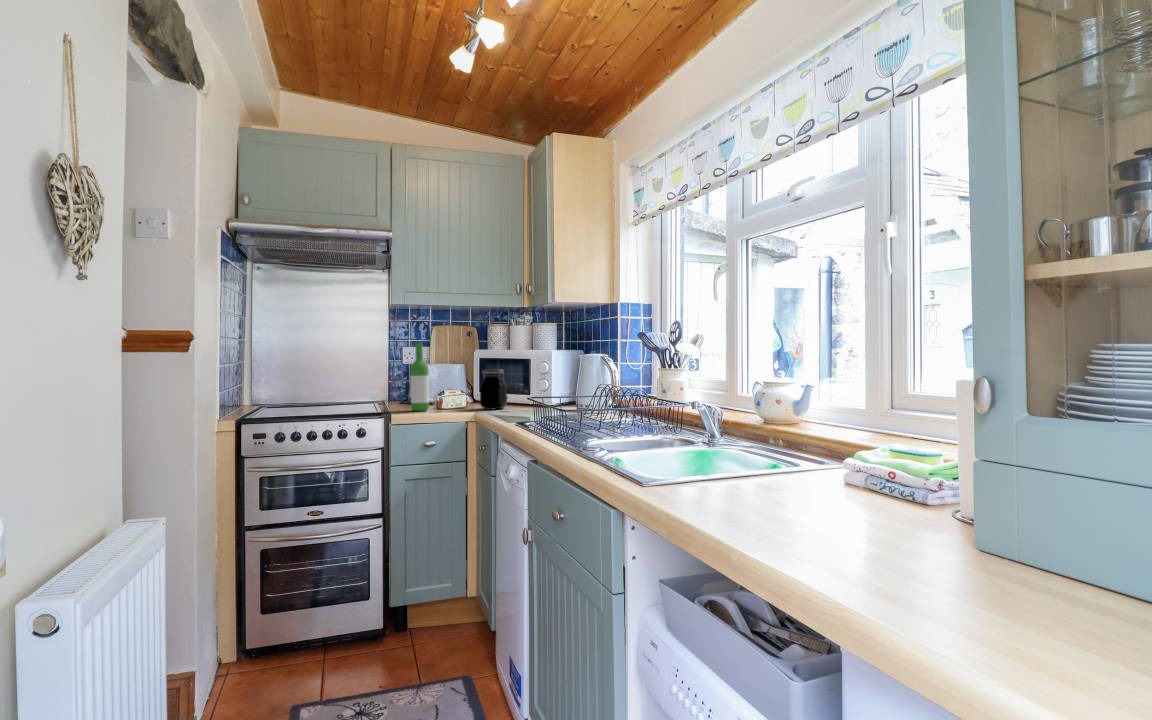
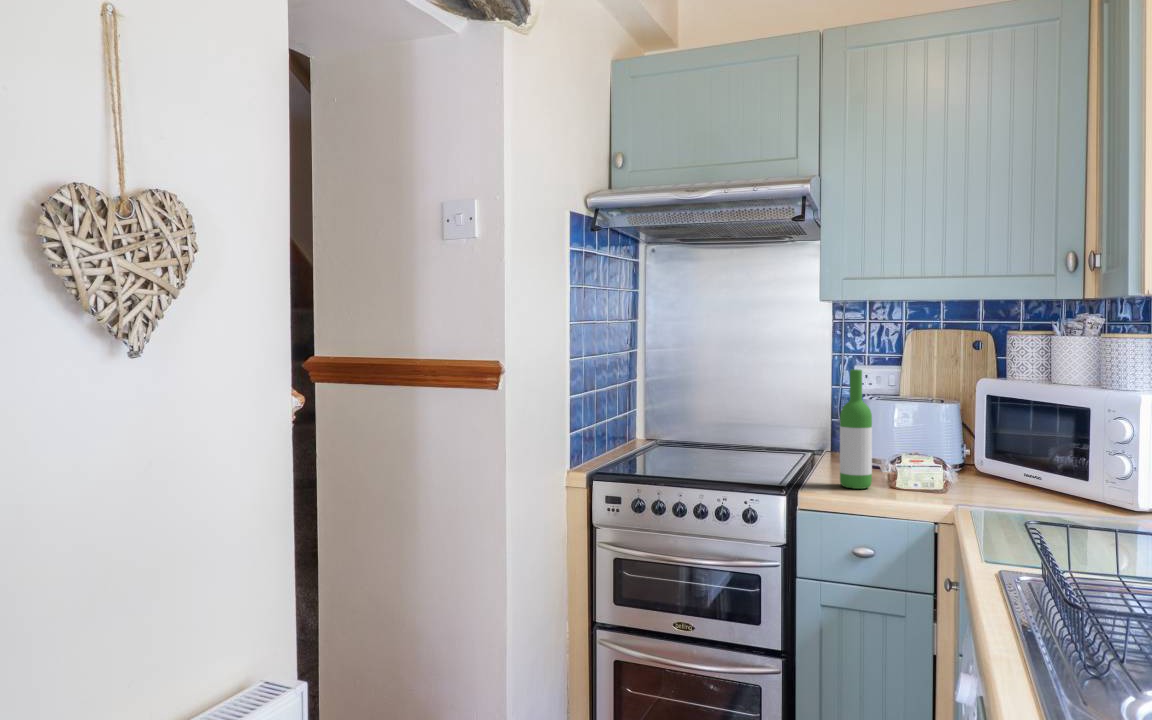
jar: present [480,369,507,409] -> none [972,422,1032,502]

